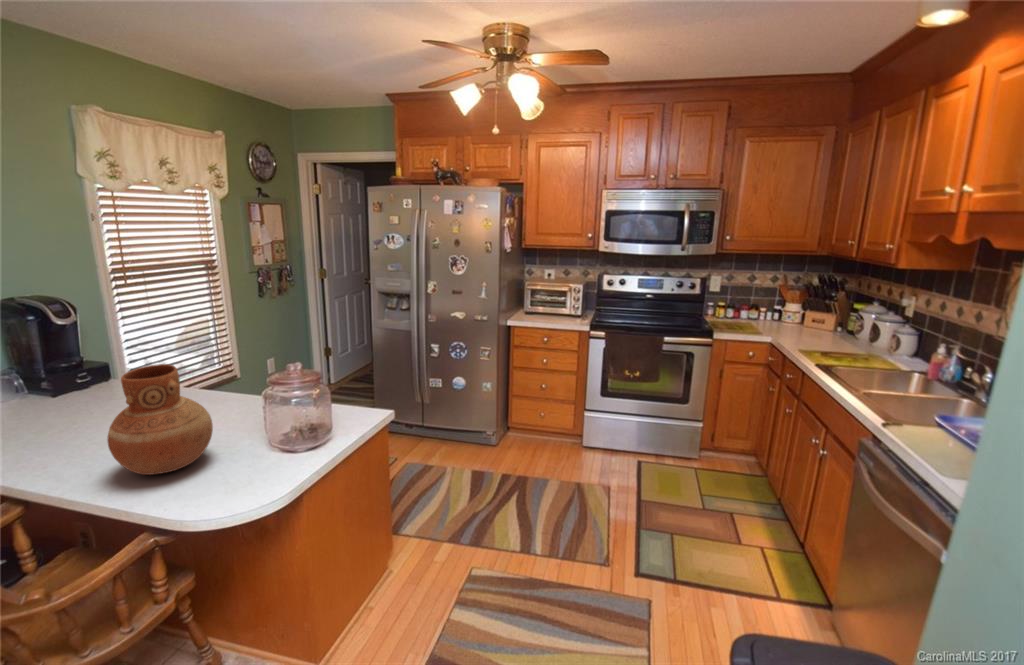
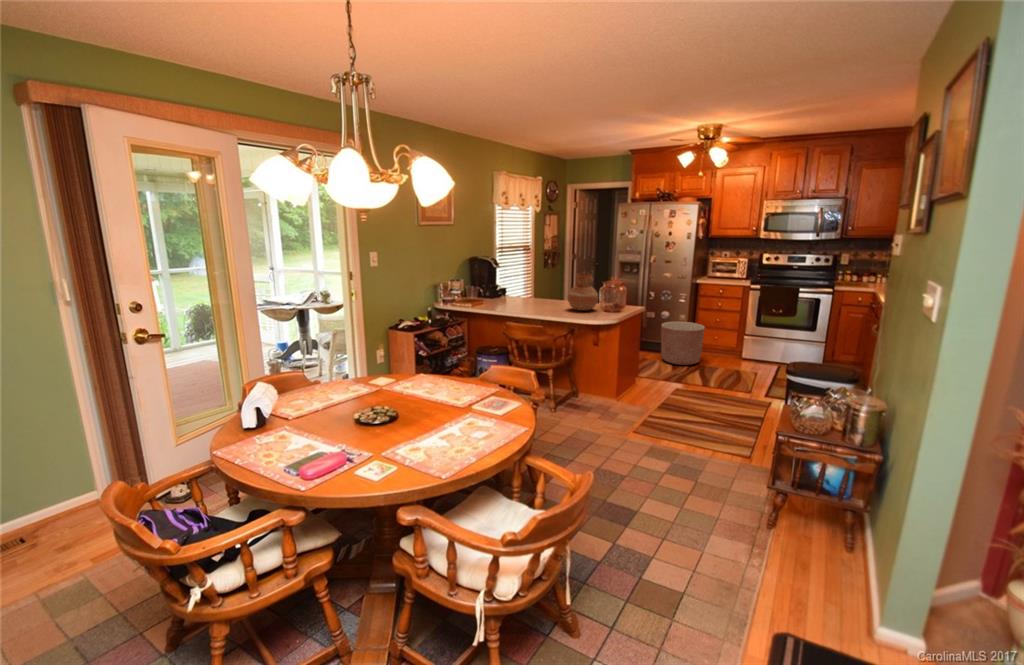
planter: none [448,392,519,476] -> present [661,322,705,365]

